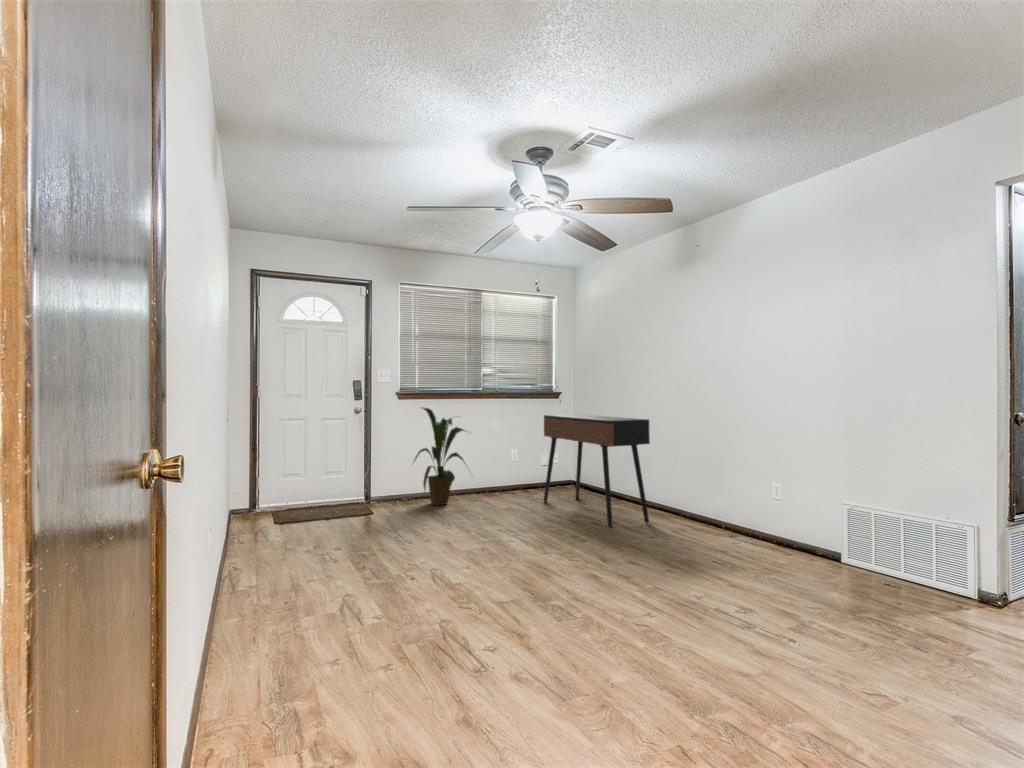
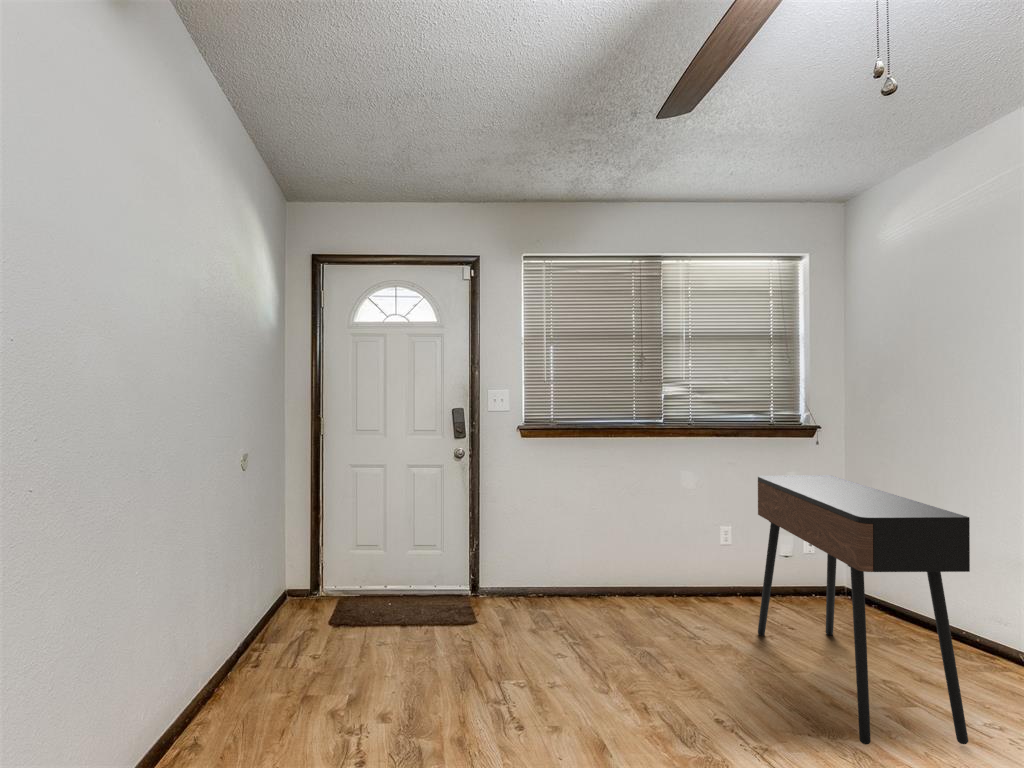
house plant: present [414,408,465,505] -> none [538,456,637,615]

